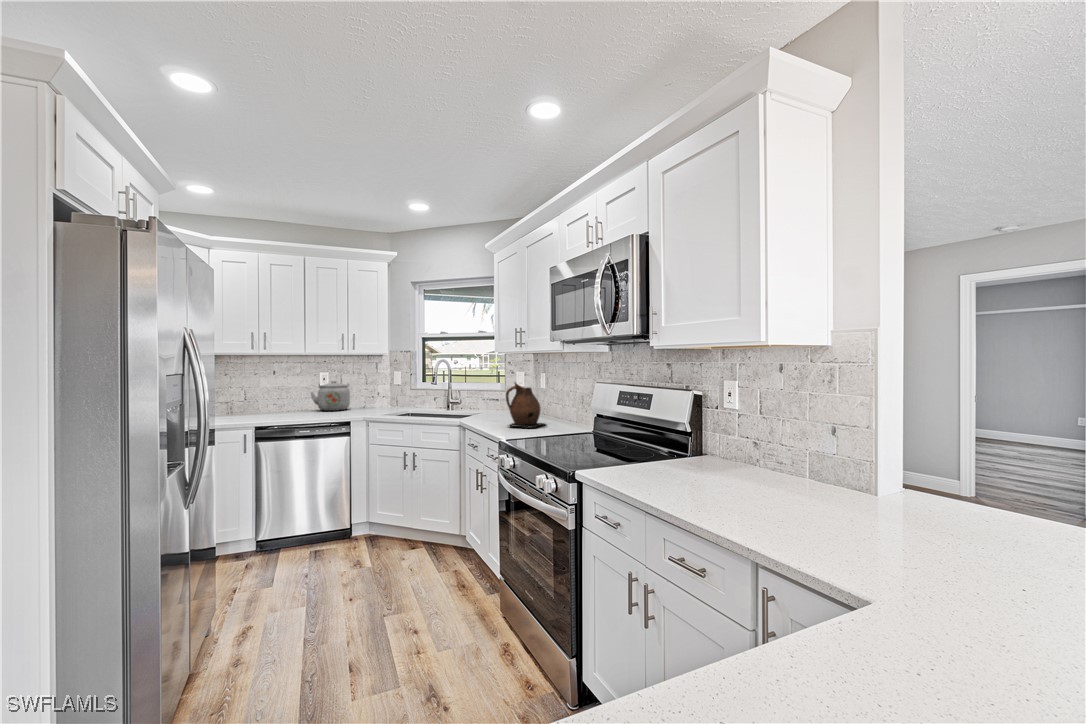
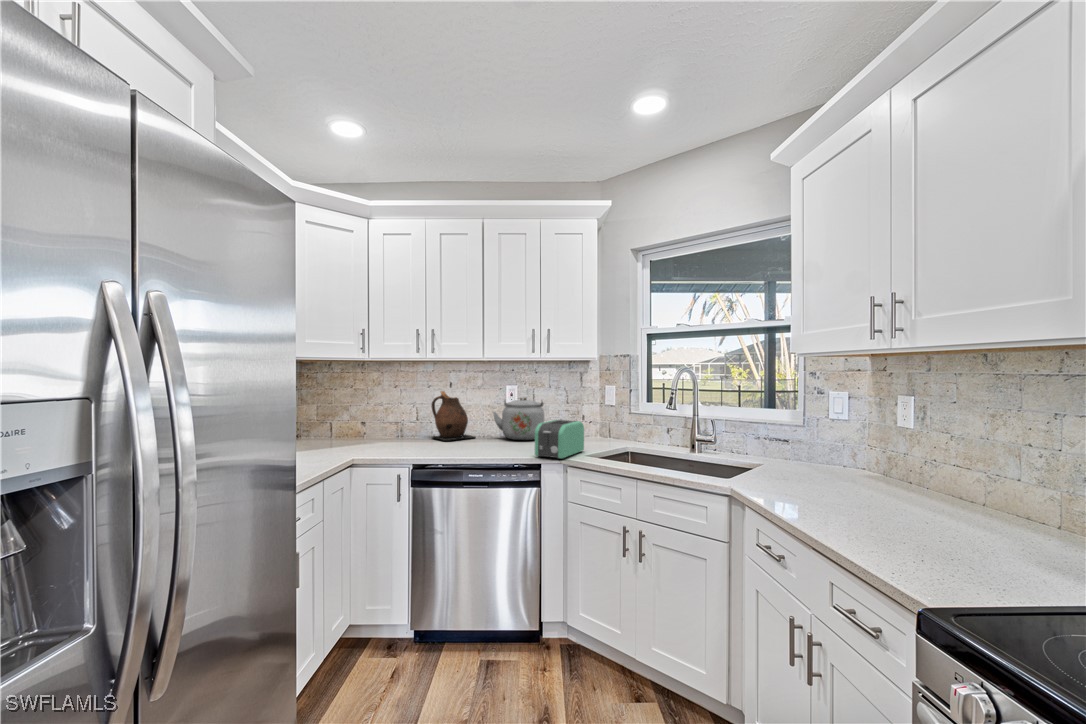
ceramic pitcher: present [506,382,545,428] -> present [431,391,475,440]
toaster: none [346,394,379,417] -> present [535,420,584,459]

